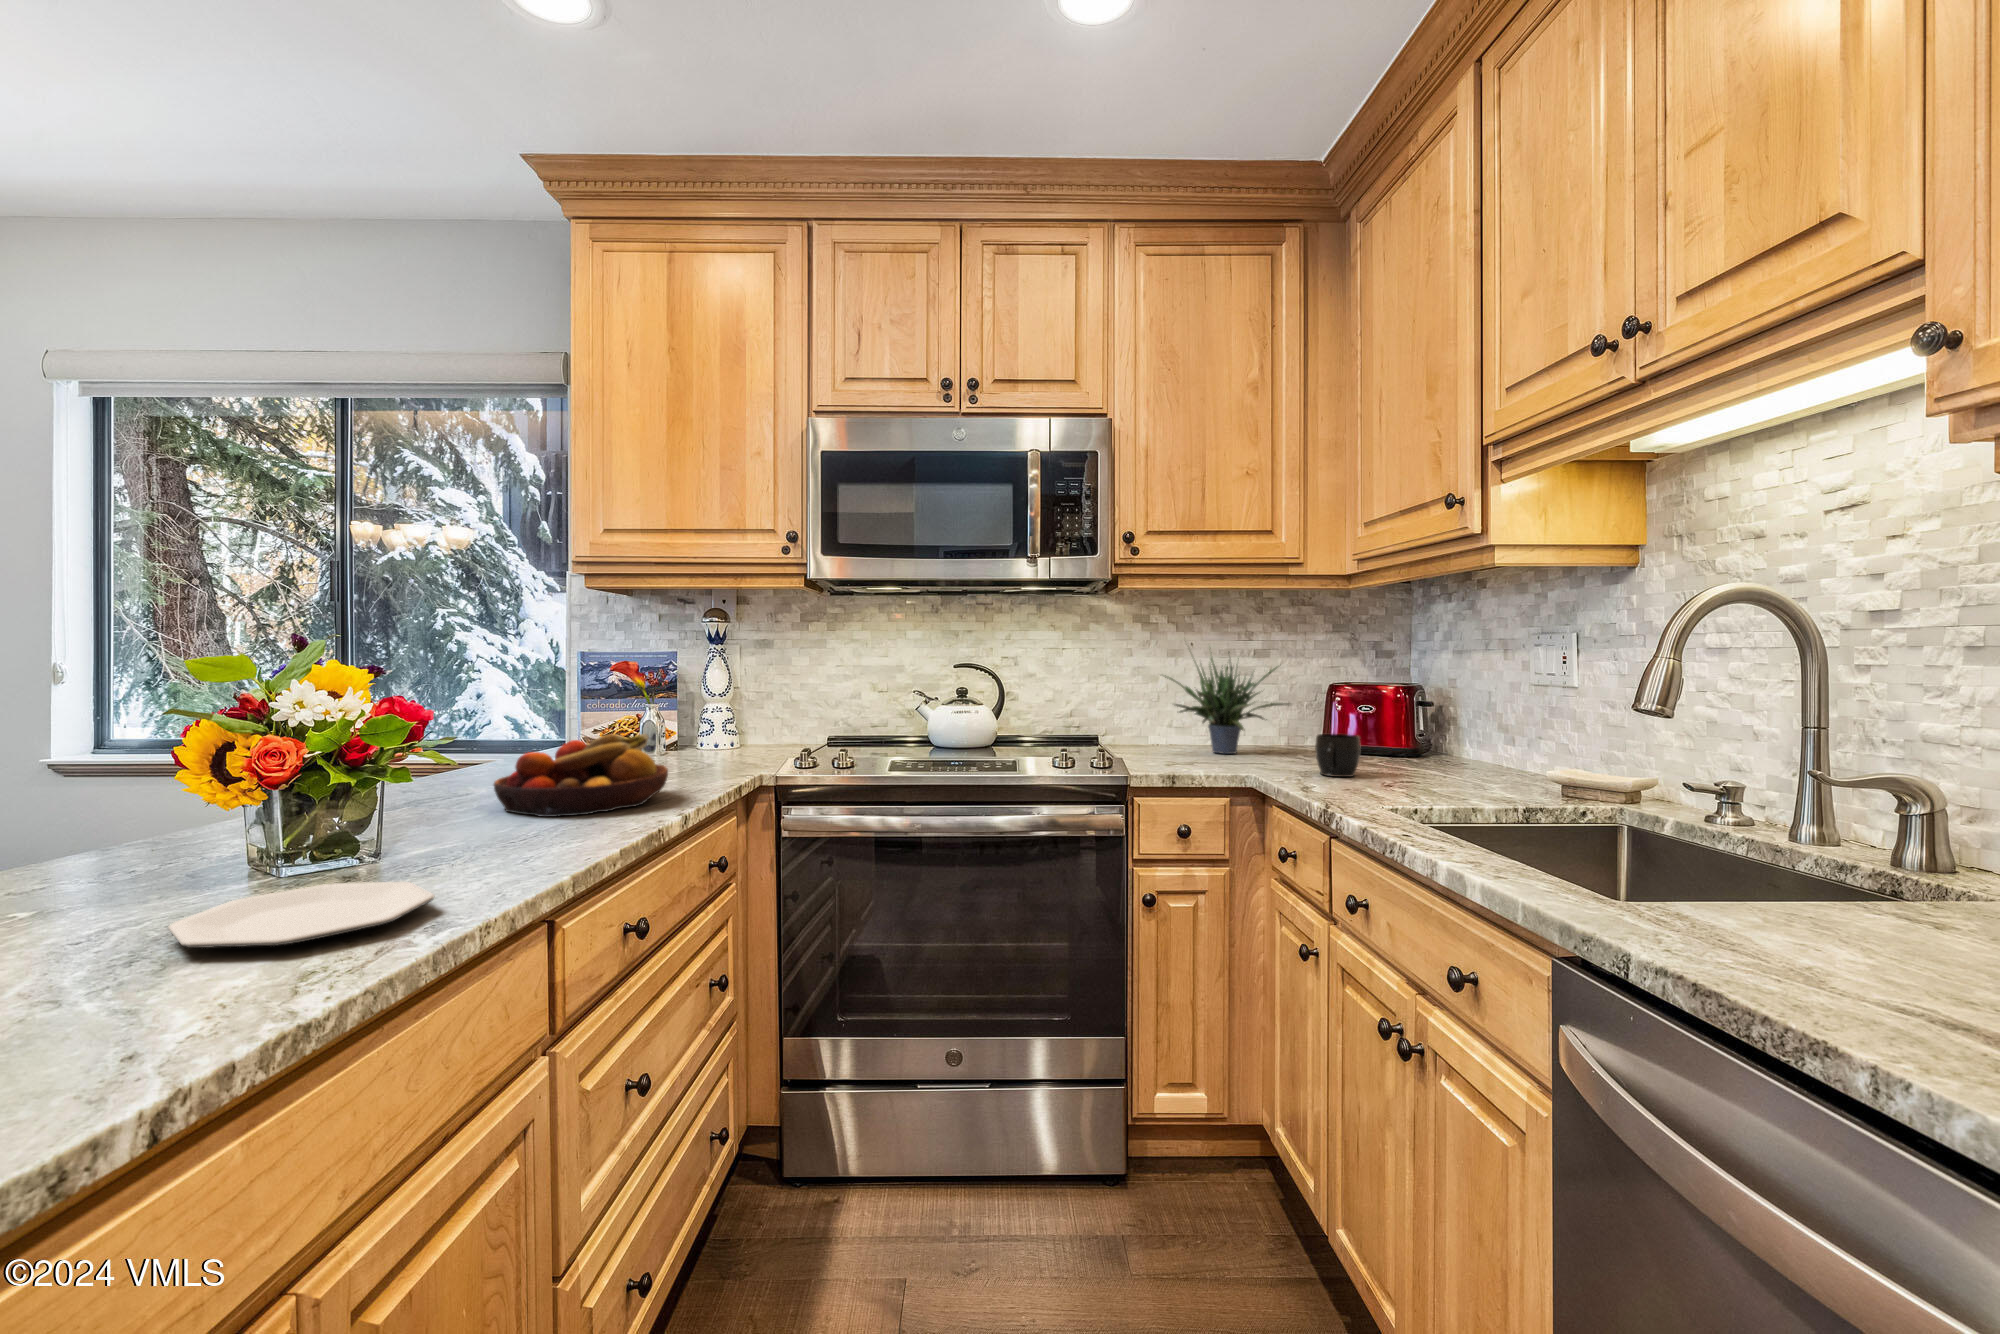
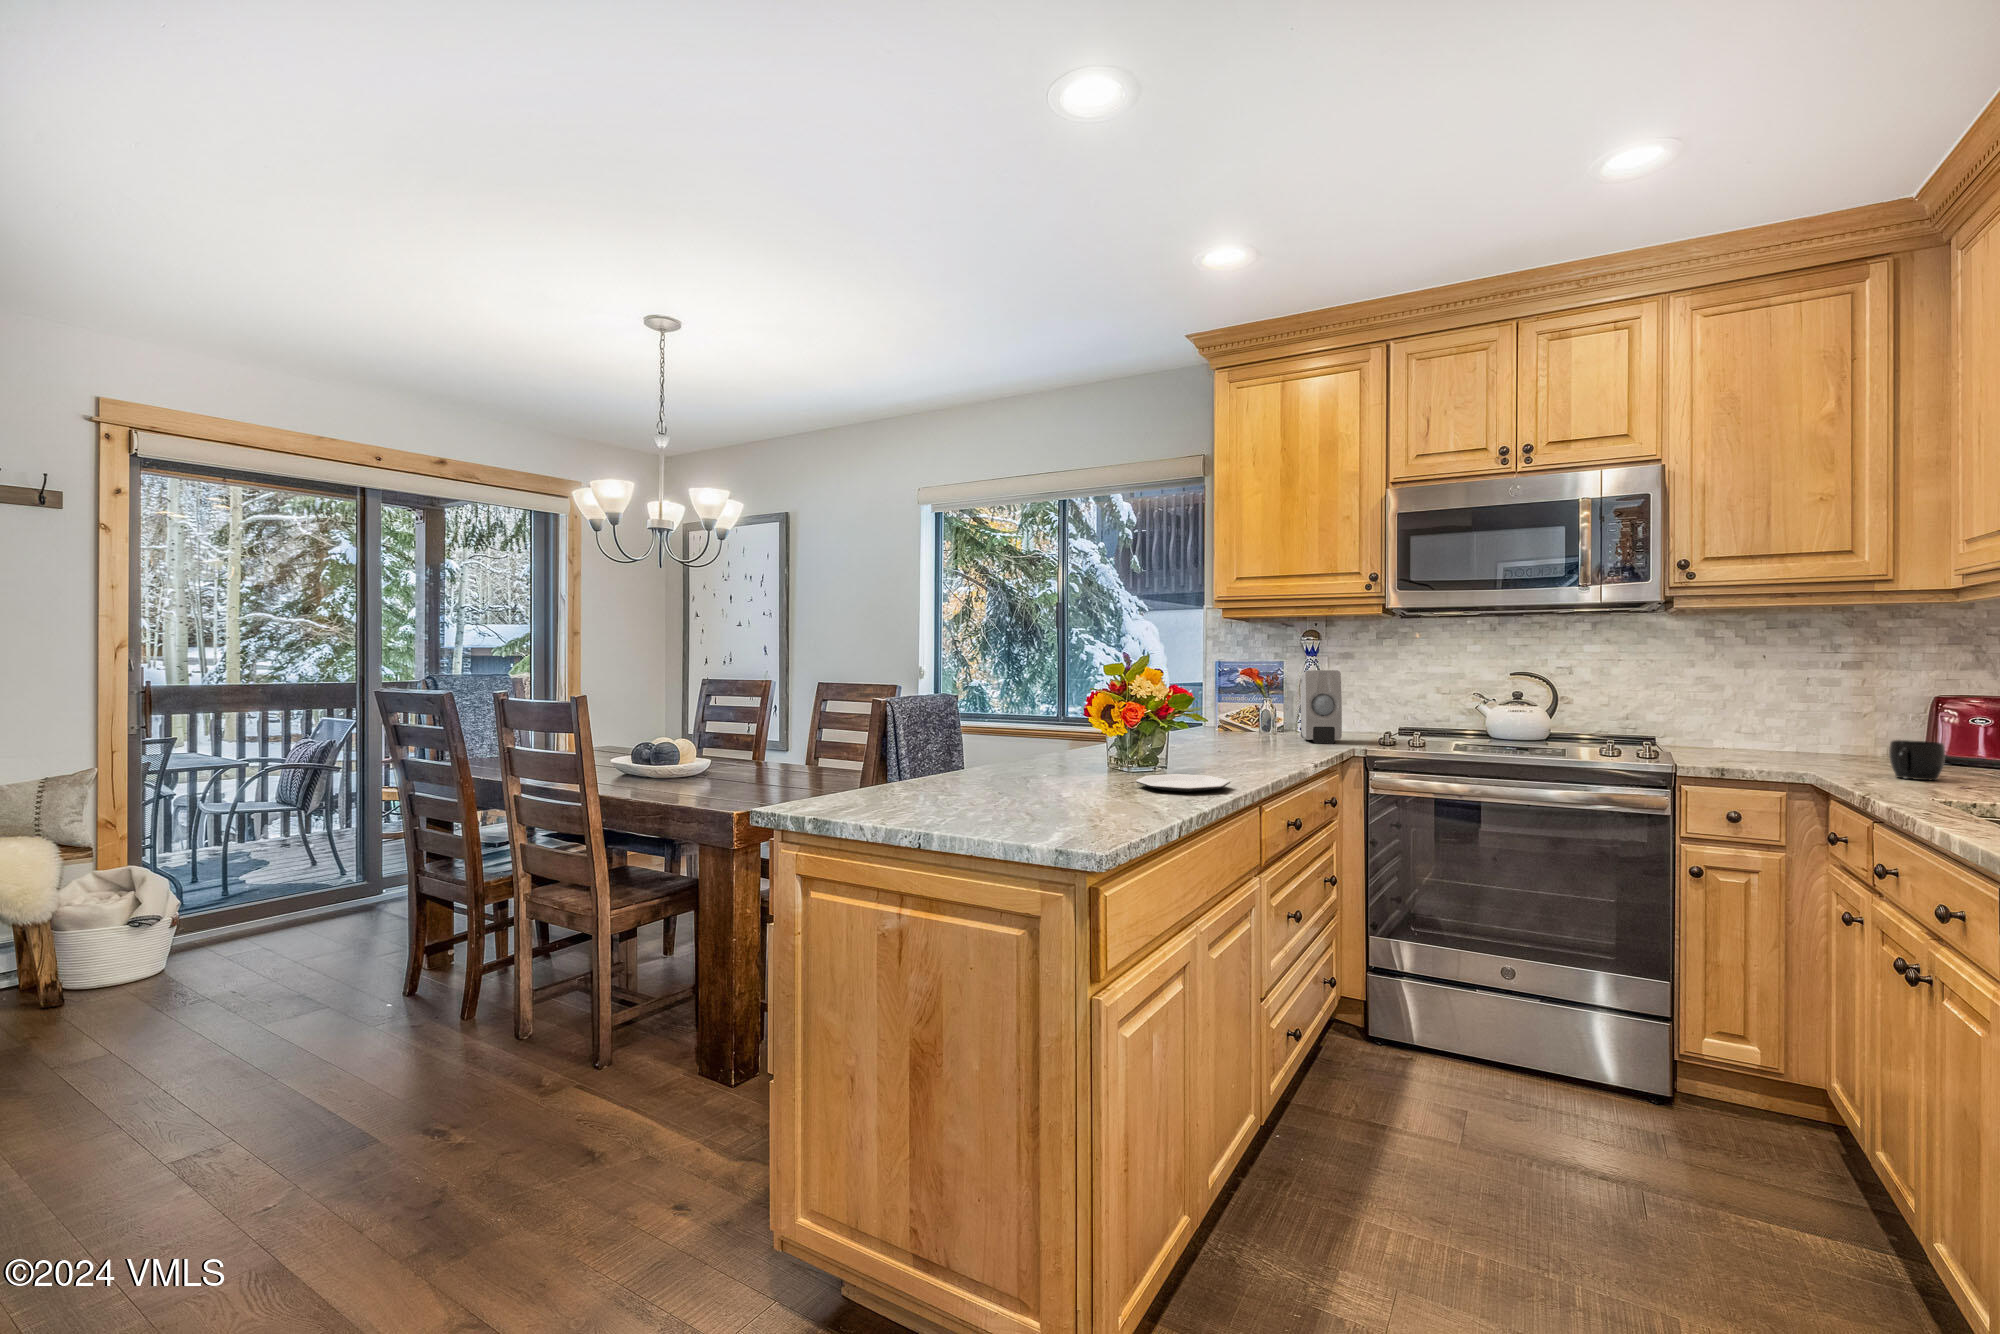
potted plant: present [1165,657,1290,754] -> none [1724,649,1885,759]
soap dispenser: none [695,662,749,767] -> present [1300,670,1342,743]
fruit bowl: present [494,734,668,817] -> none [1202,715,1302,761]

